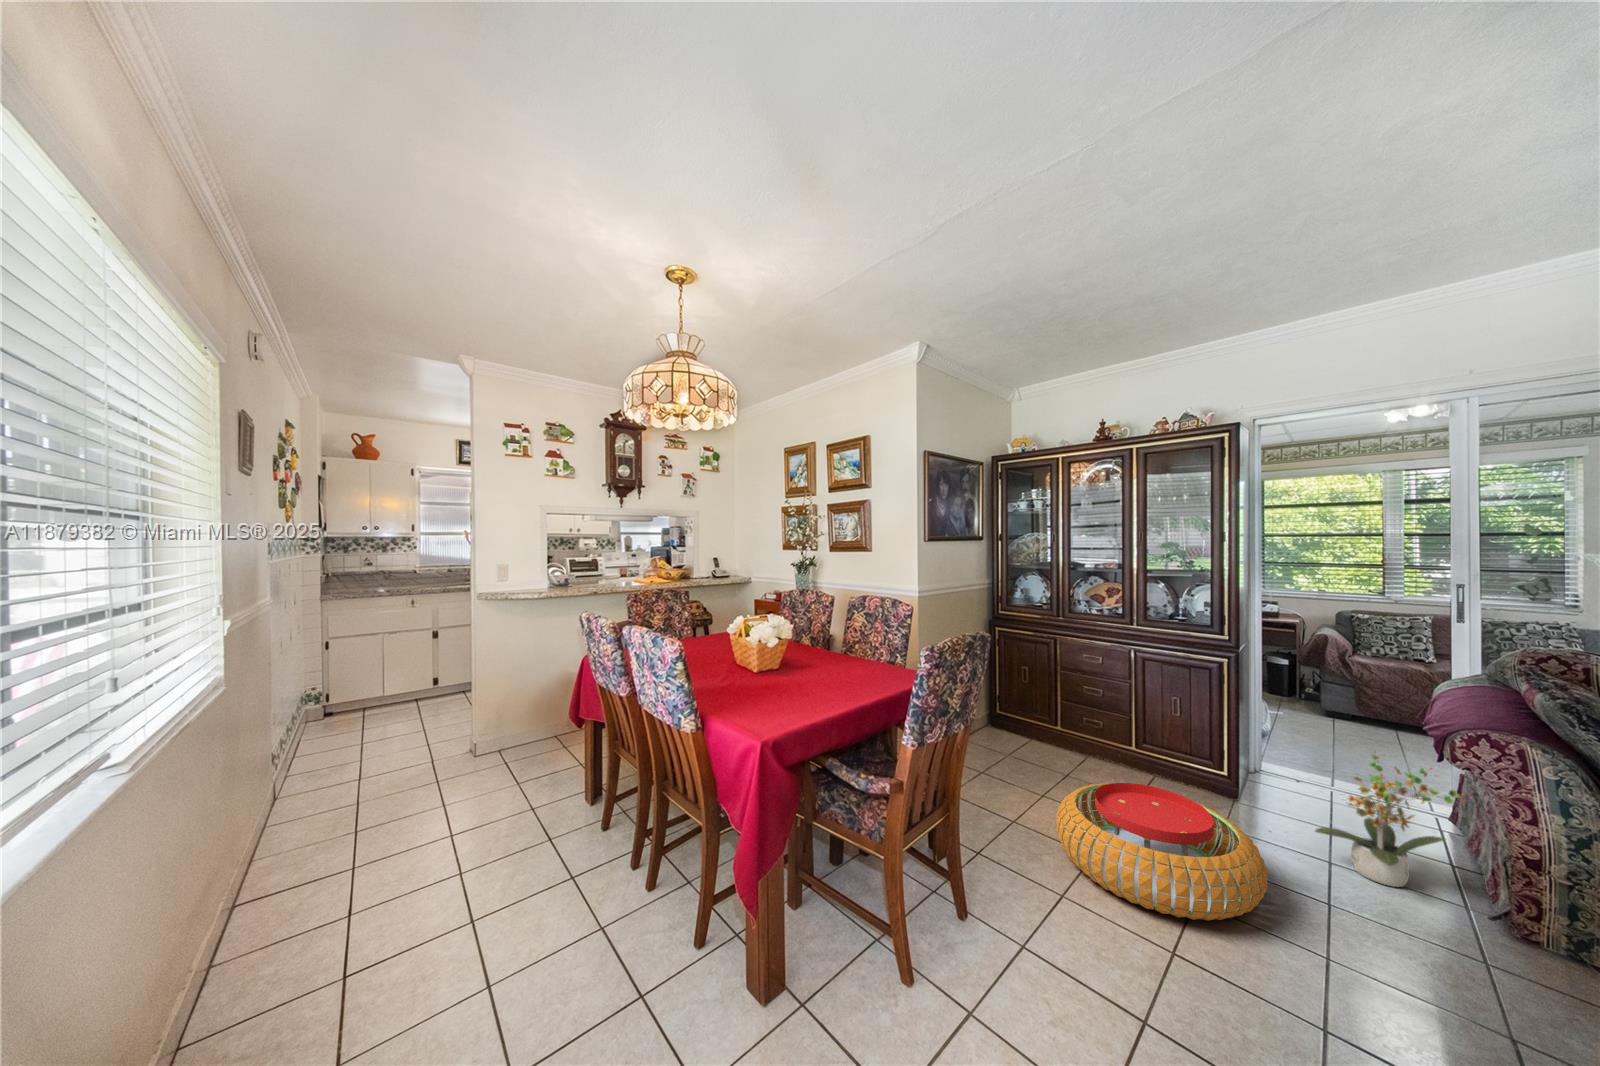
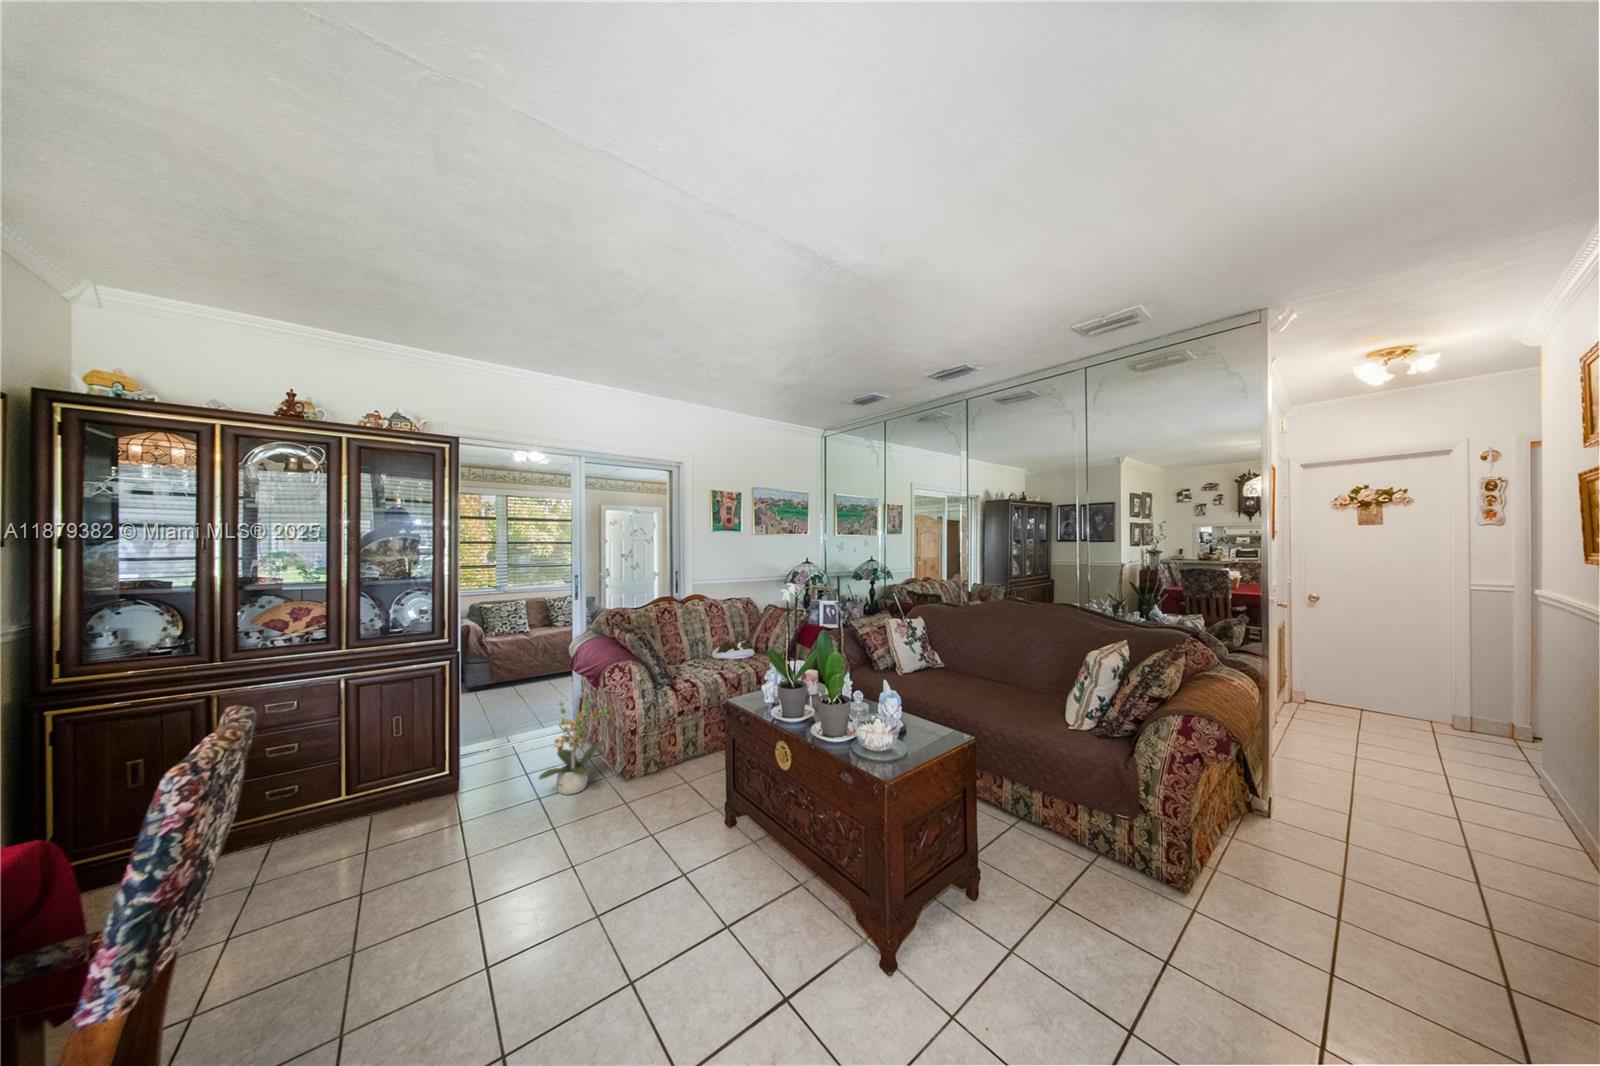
pouf: present [1056,783,1267,921] -> none [316,805,549,967]

